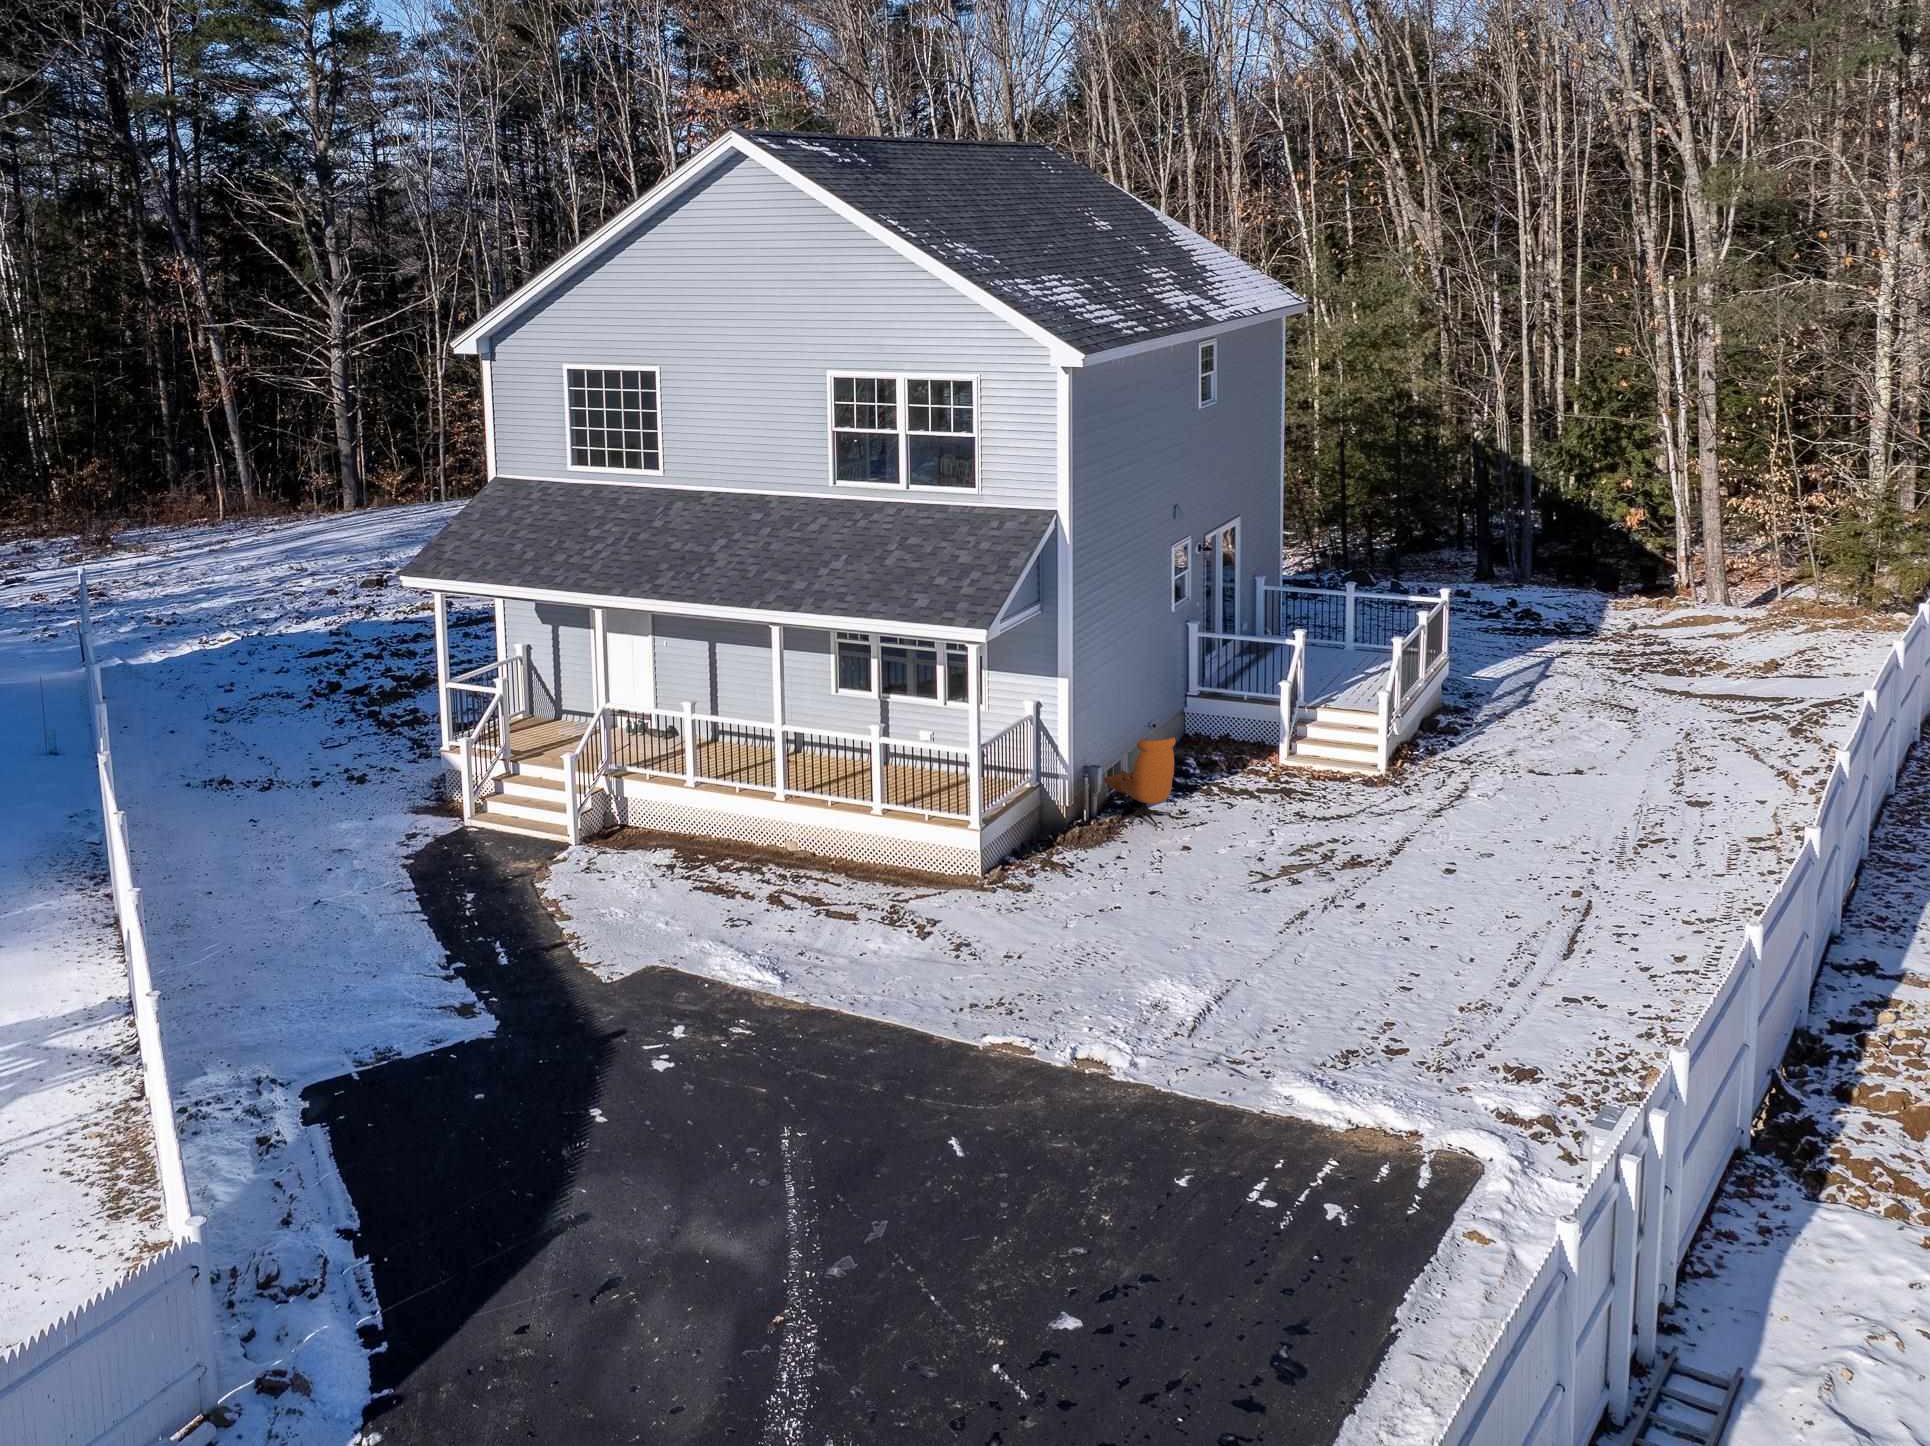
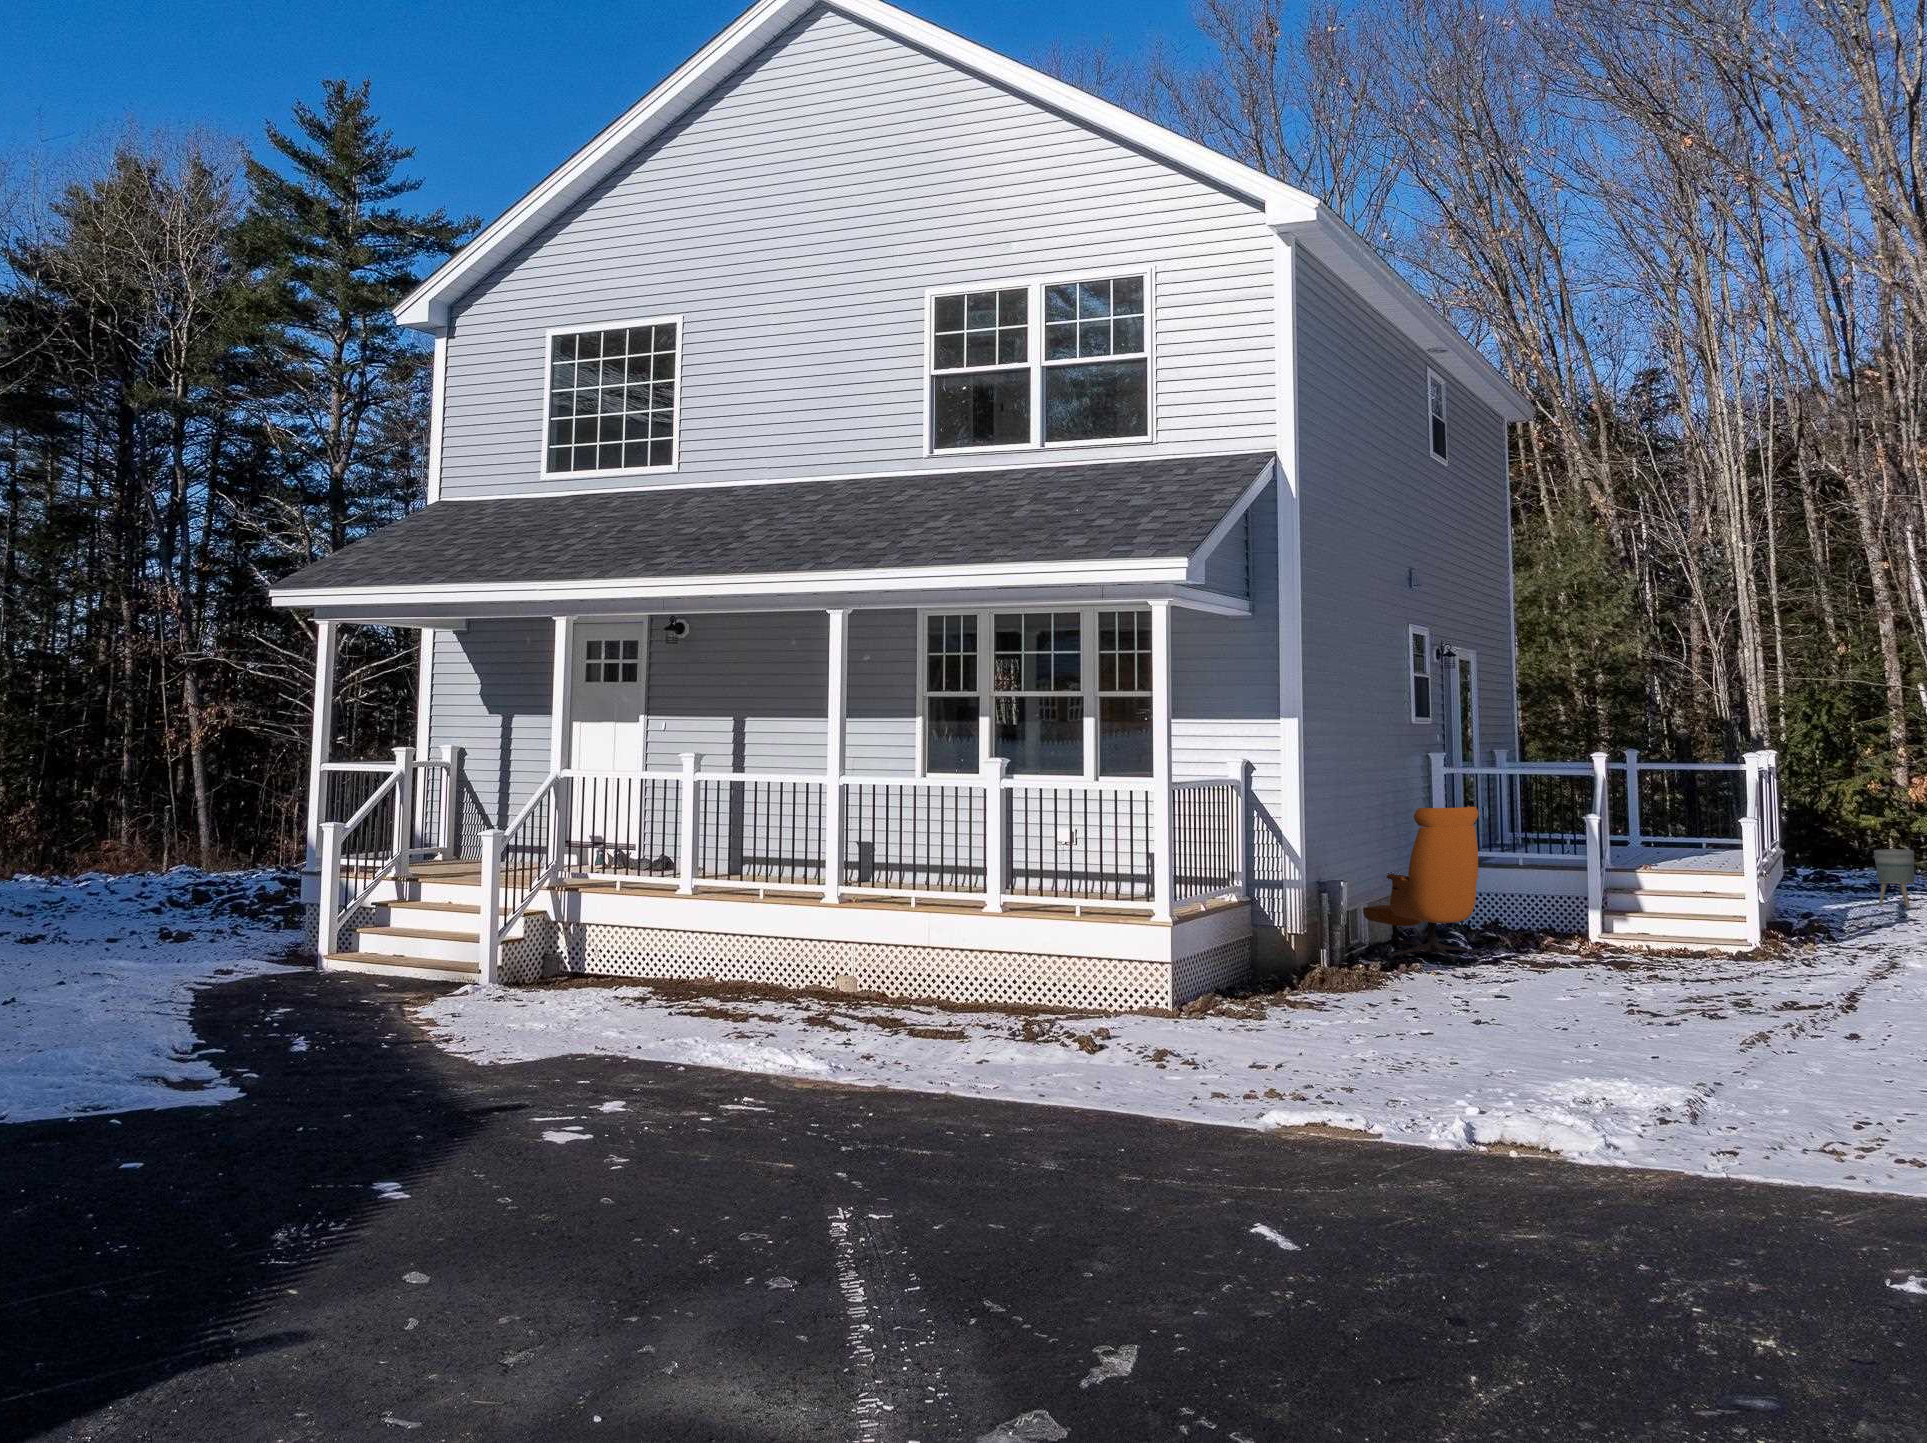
planter: none [1419,700,1443,739] -> present [1874,849,1914,908]

